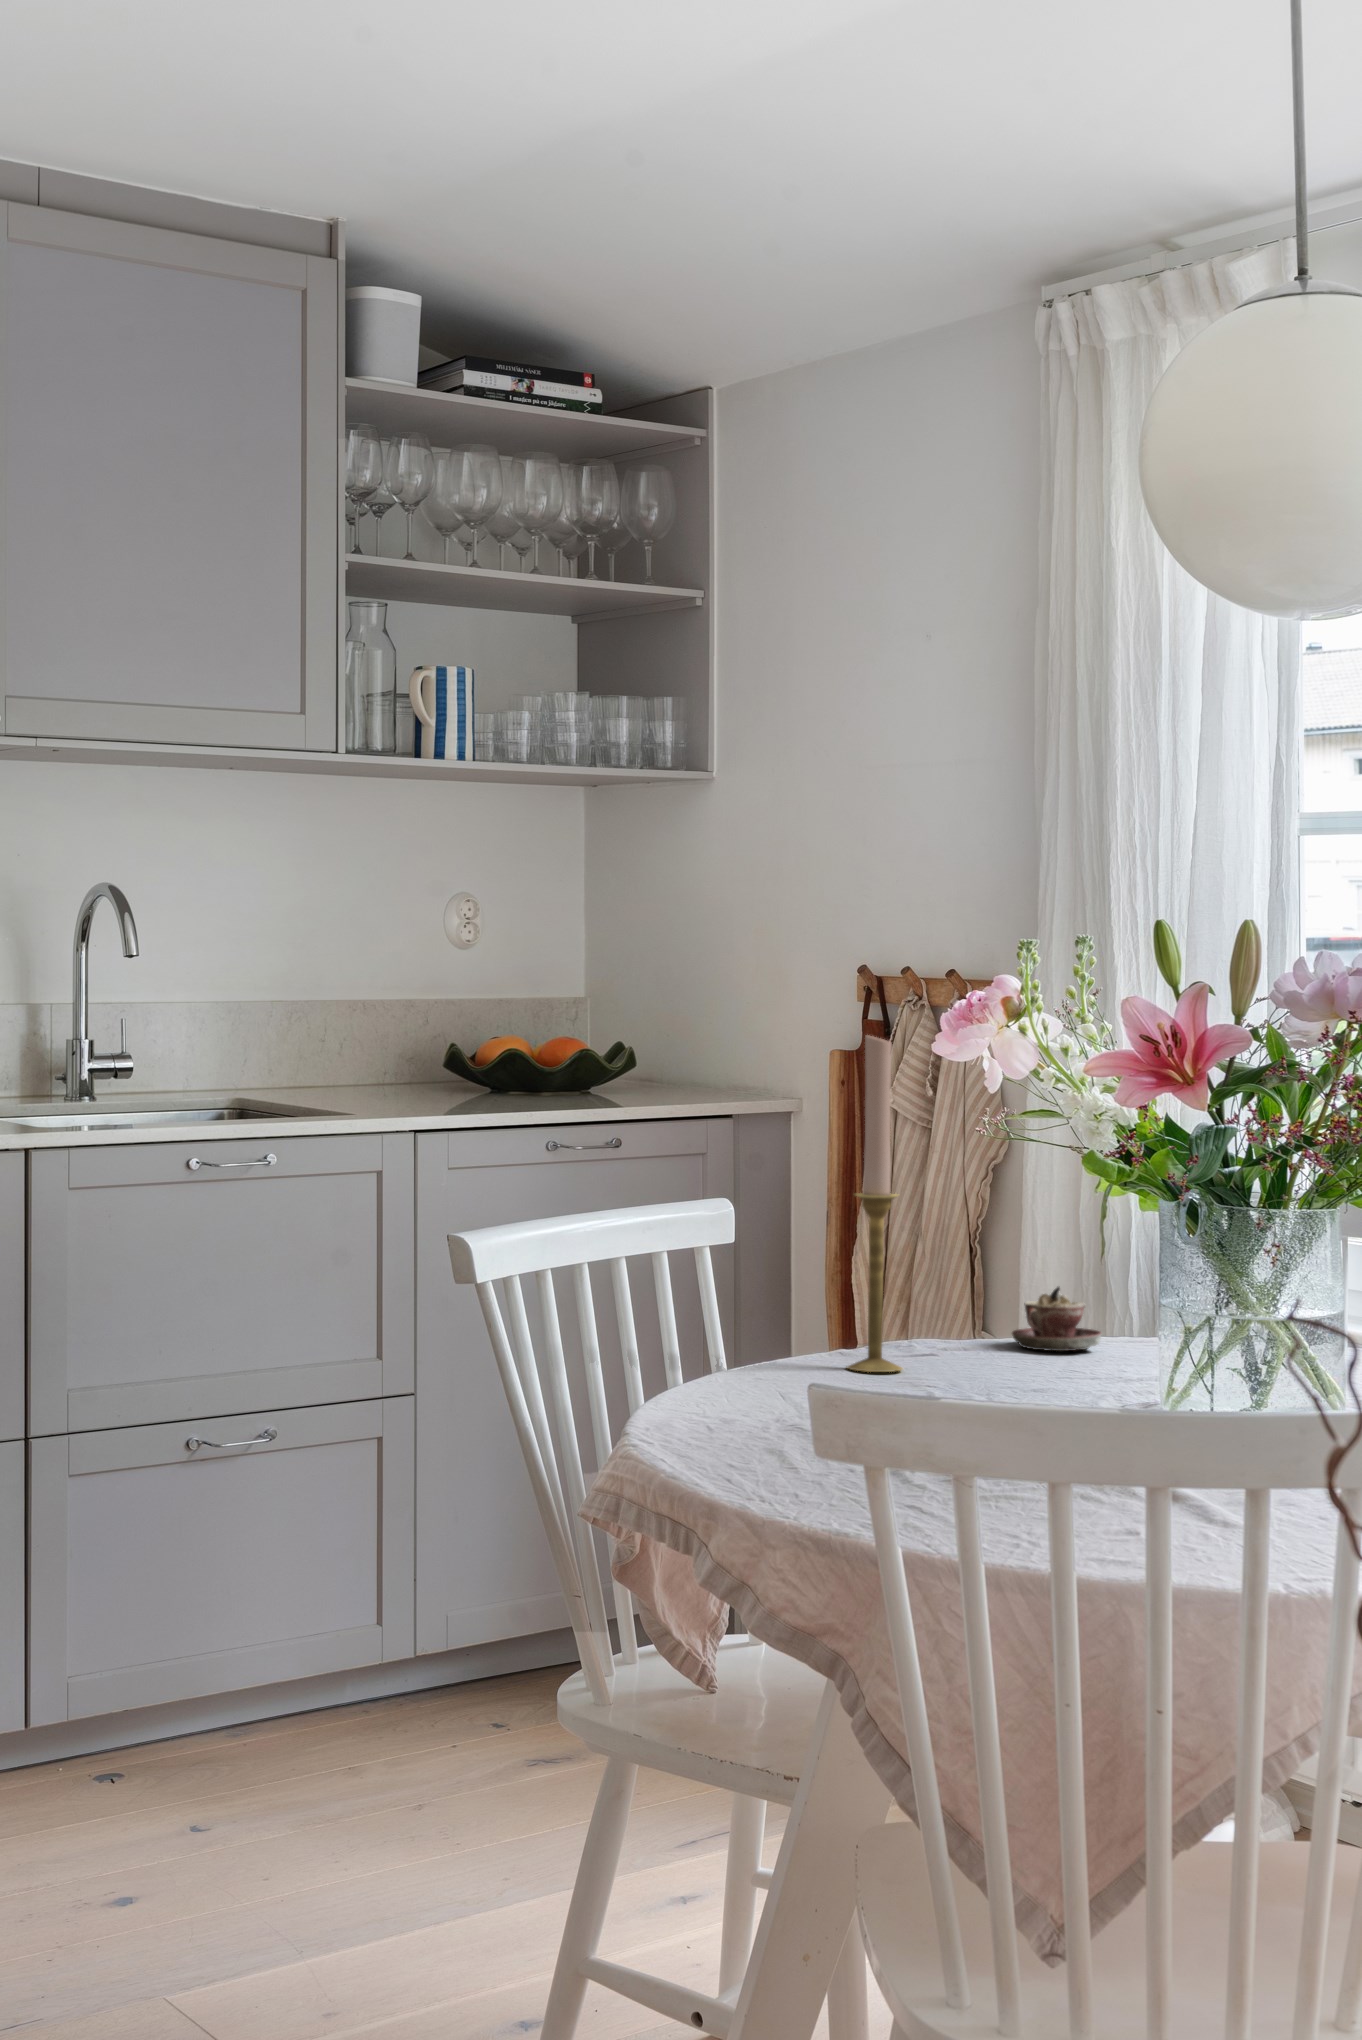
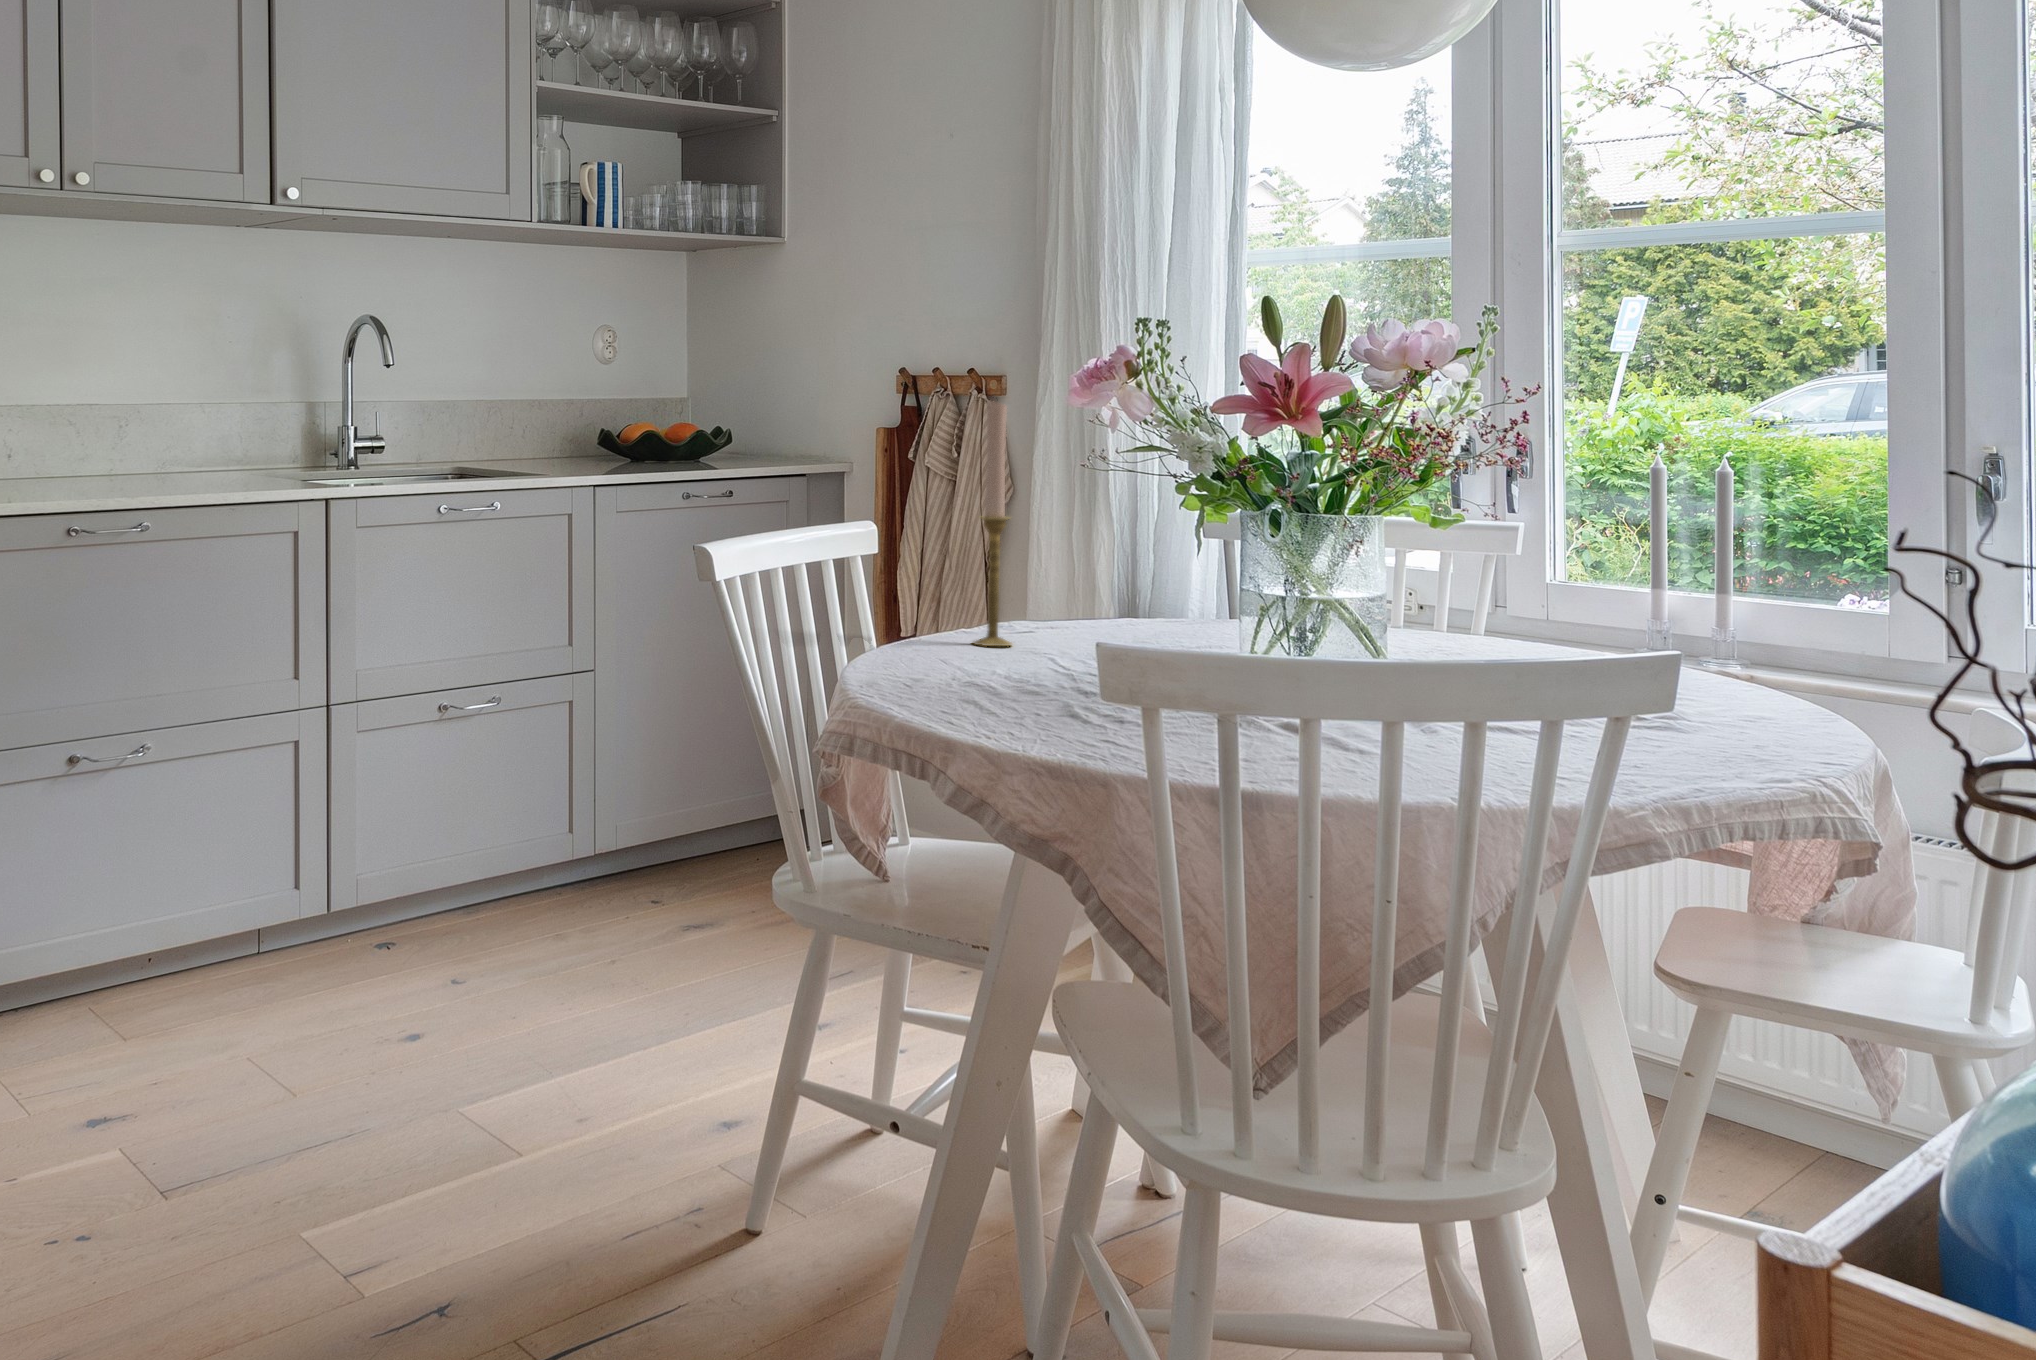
teacup: present [1012,1287,1101,1351] -> none [1077,586,1144,632]

